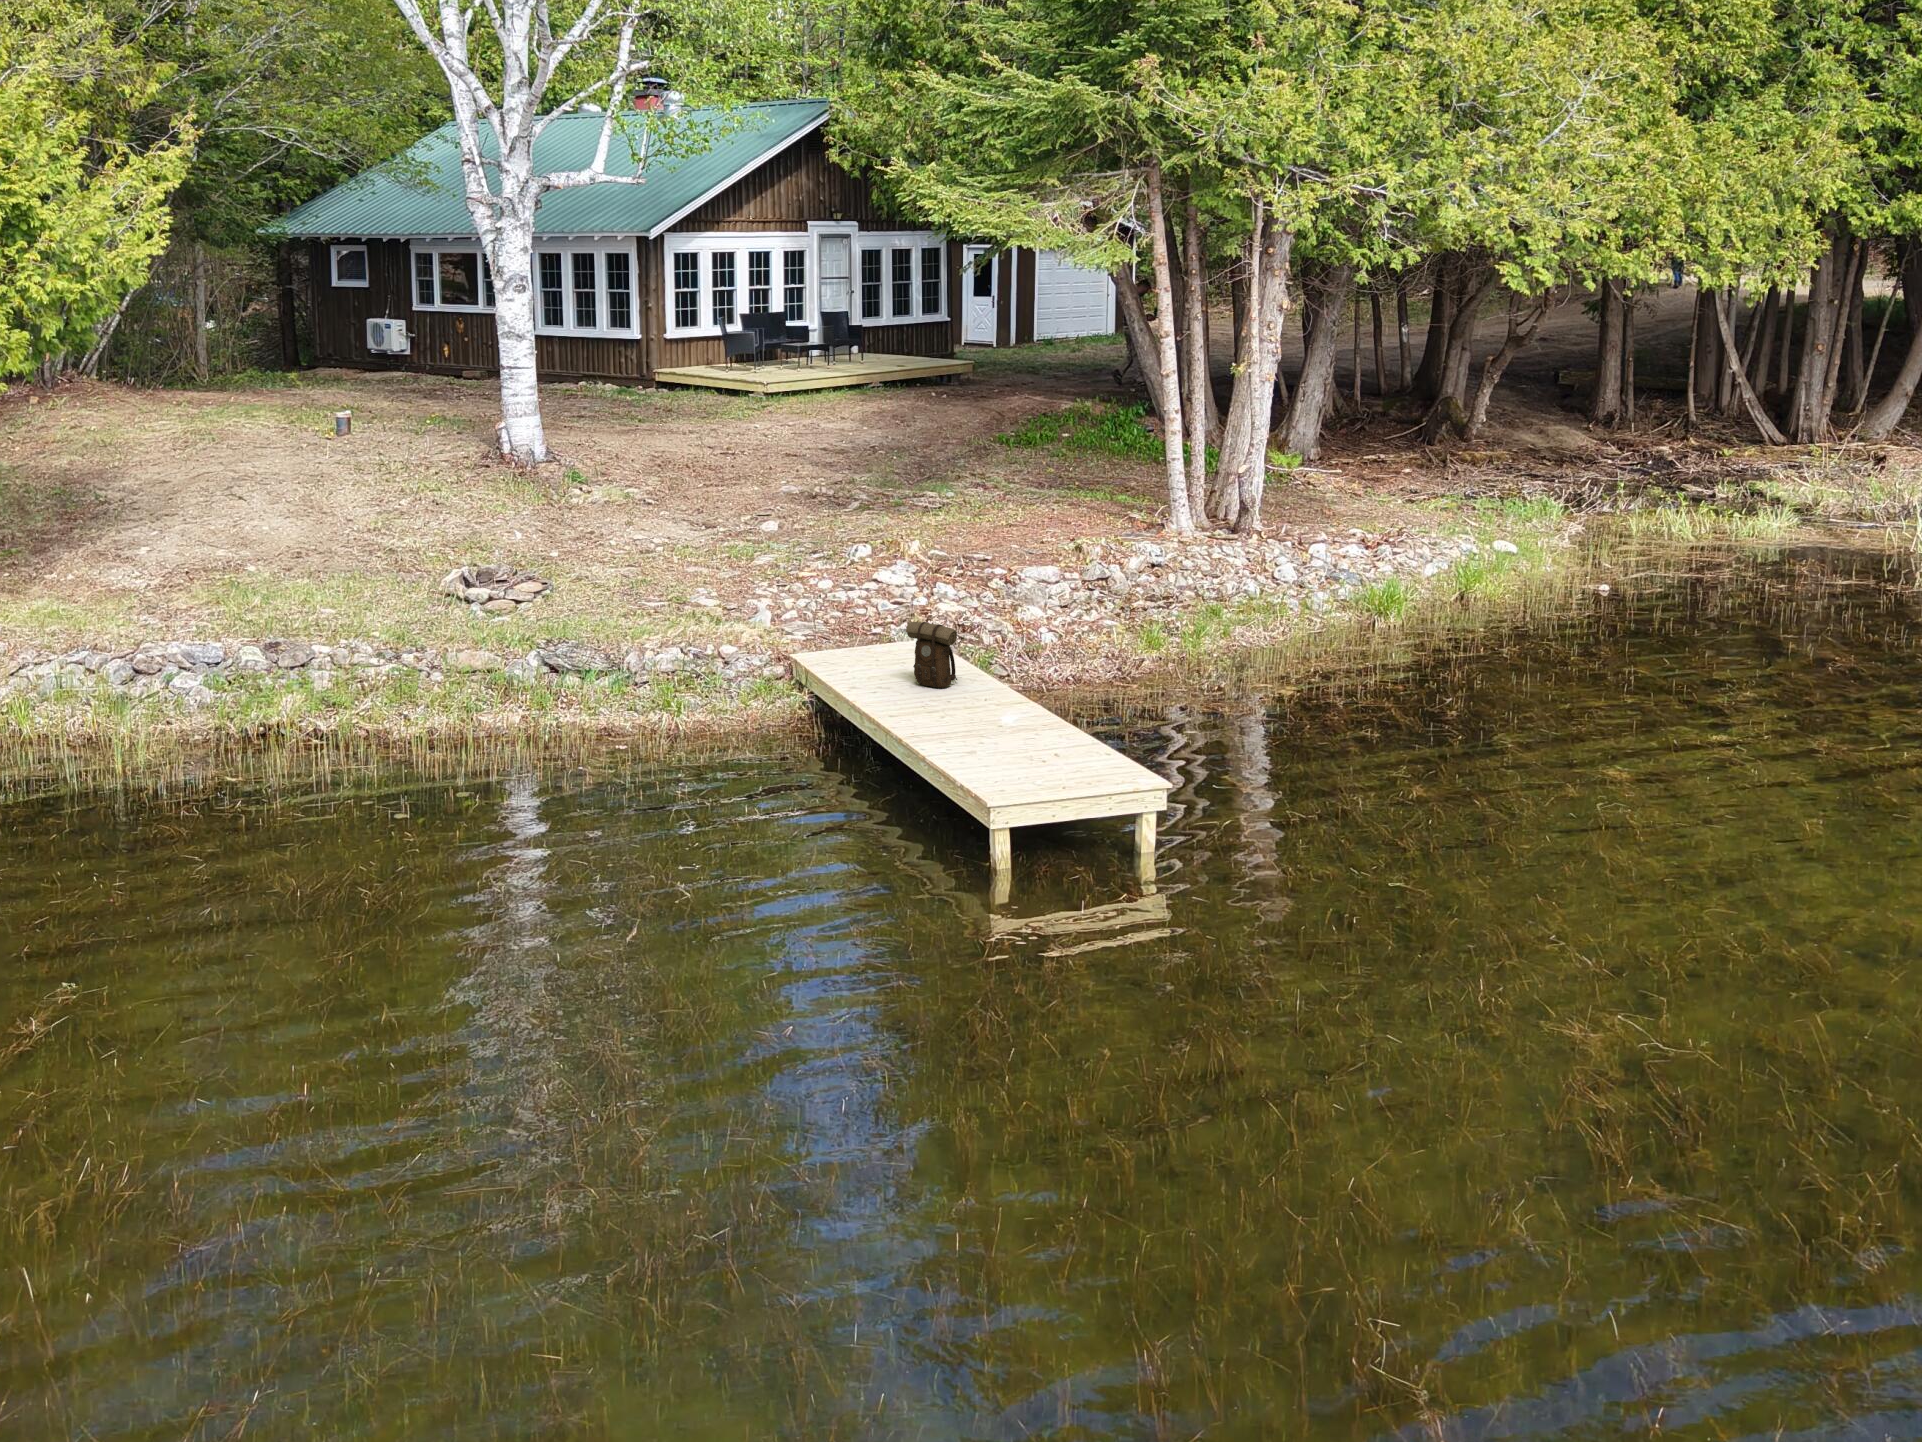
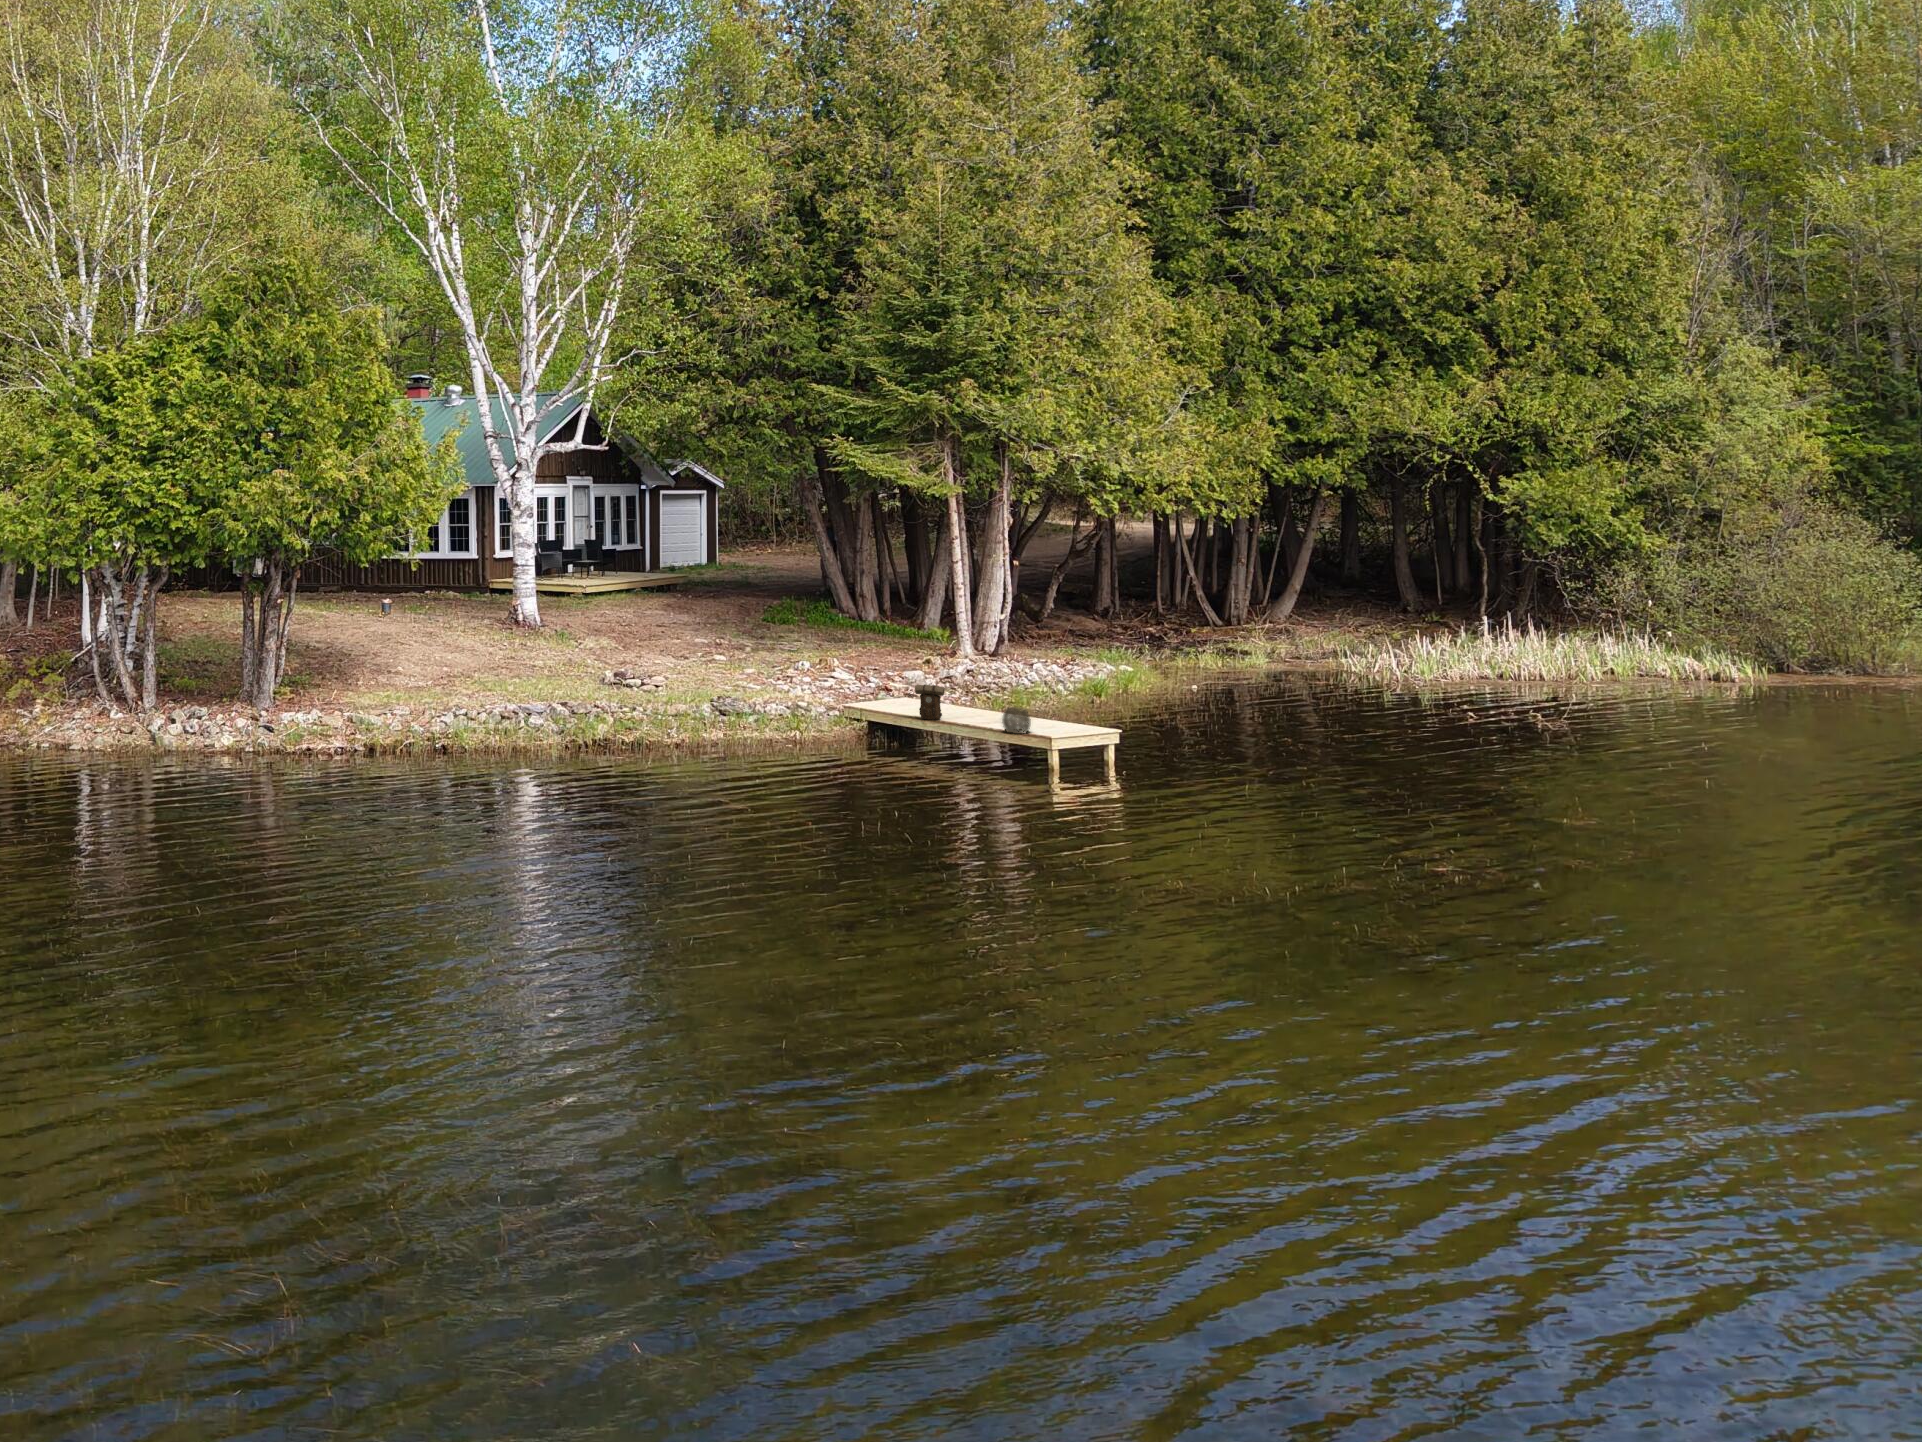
woven basket: none [998,687,1052,744] -> present [1002,707,1031,734]

